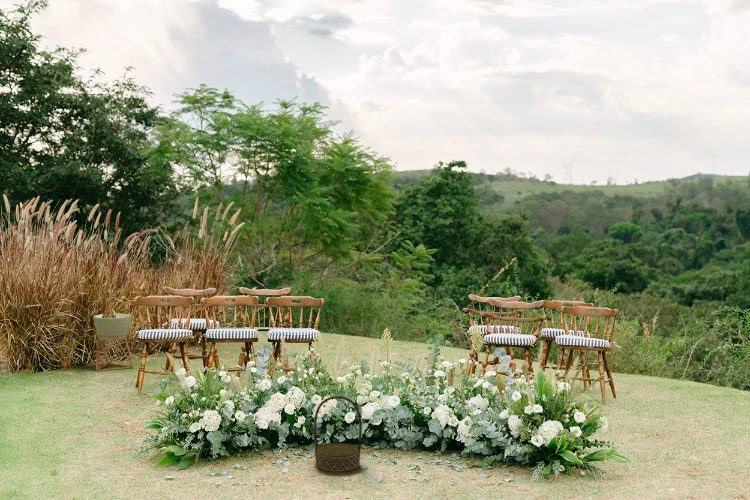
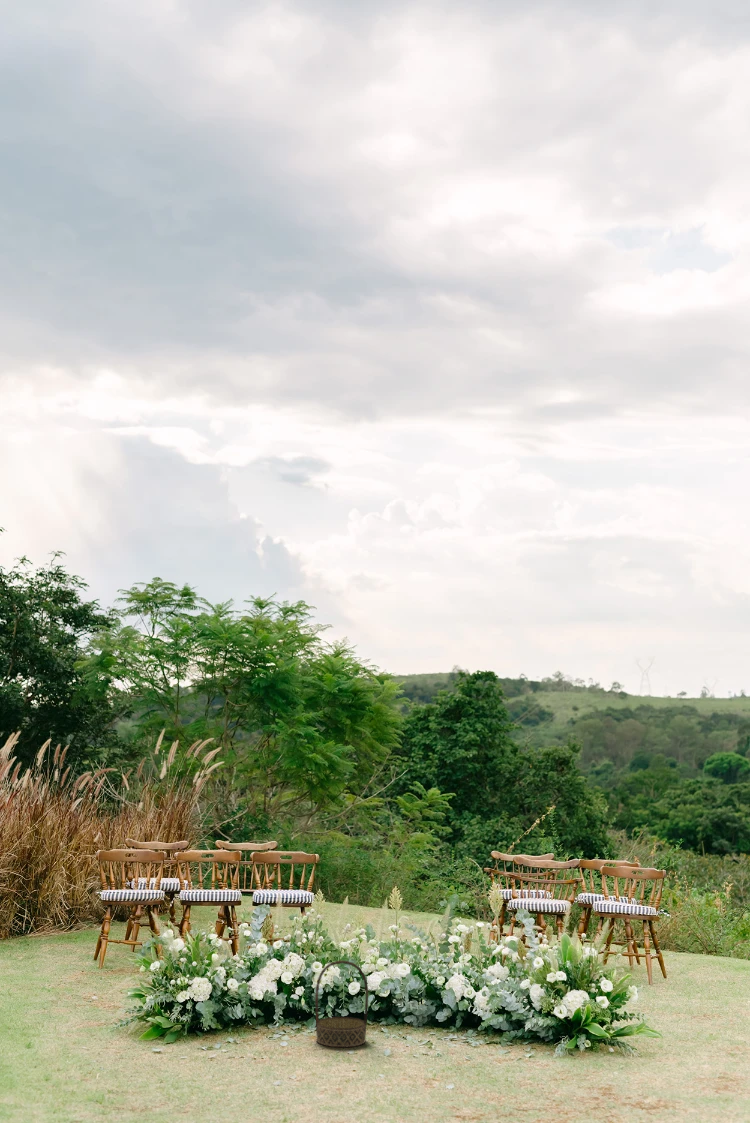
planter: present [93,314,134,371] -> none [30,874,76,947]

